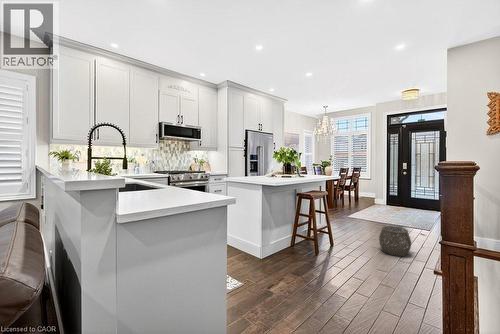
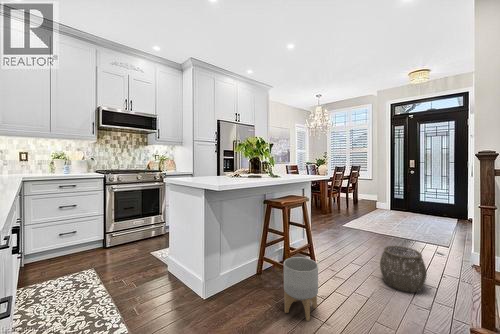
planter: none [316,231,339,270] -> present [284,257,318,321]

